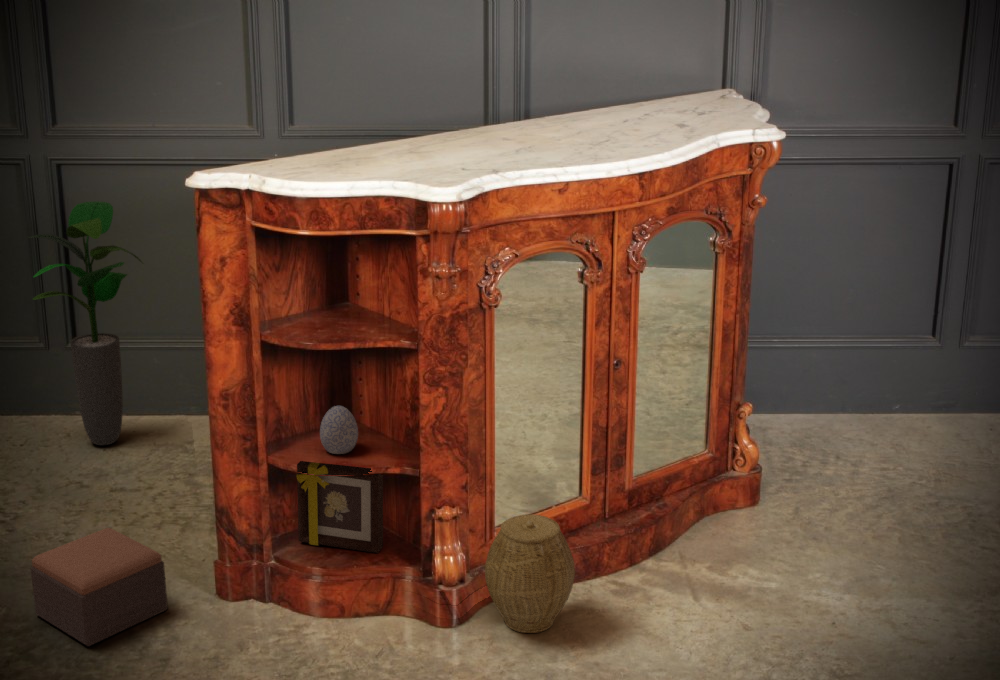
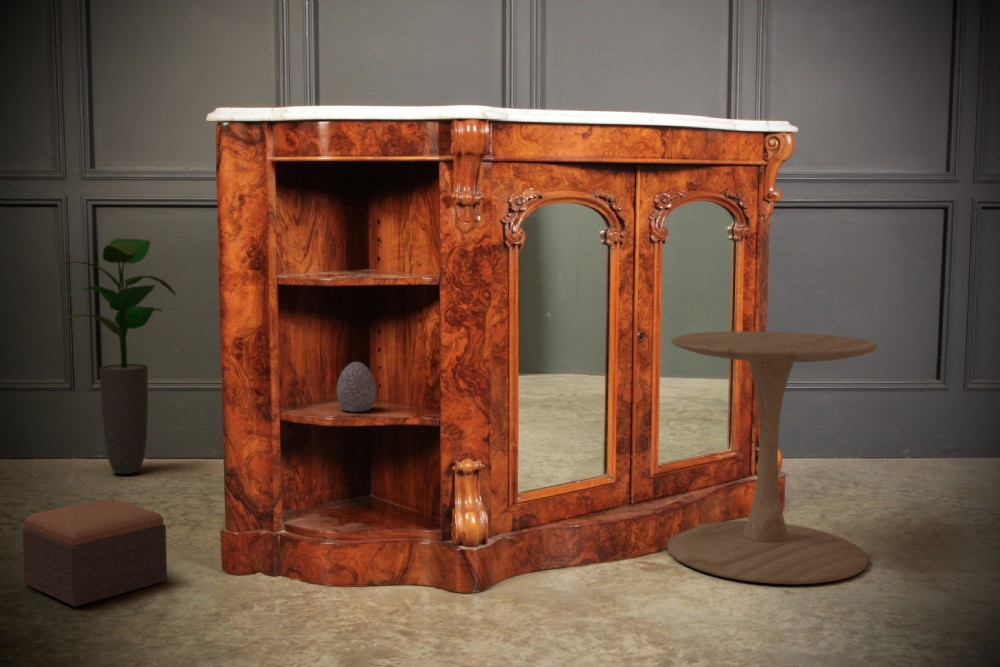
pedestal table: none [637,348,843,614] -> present [667,331,877,584]
picture frame: present [296,461,383,553] -> none [311,426,401,524]
woven basket: present [485,514,575,633] -> none [509,473,604,598]

